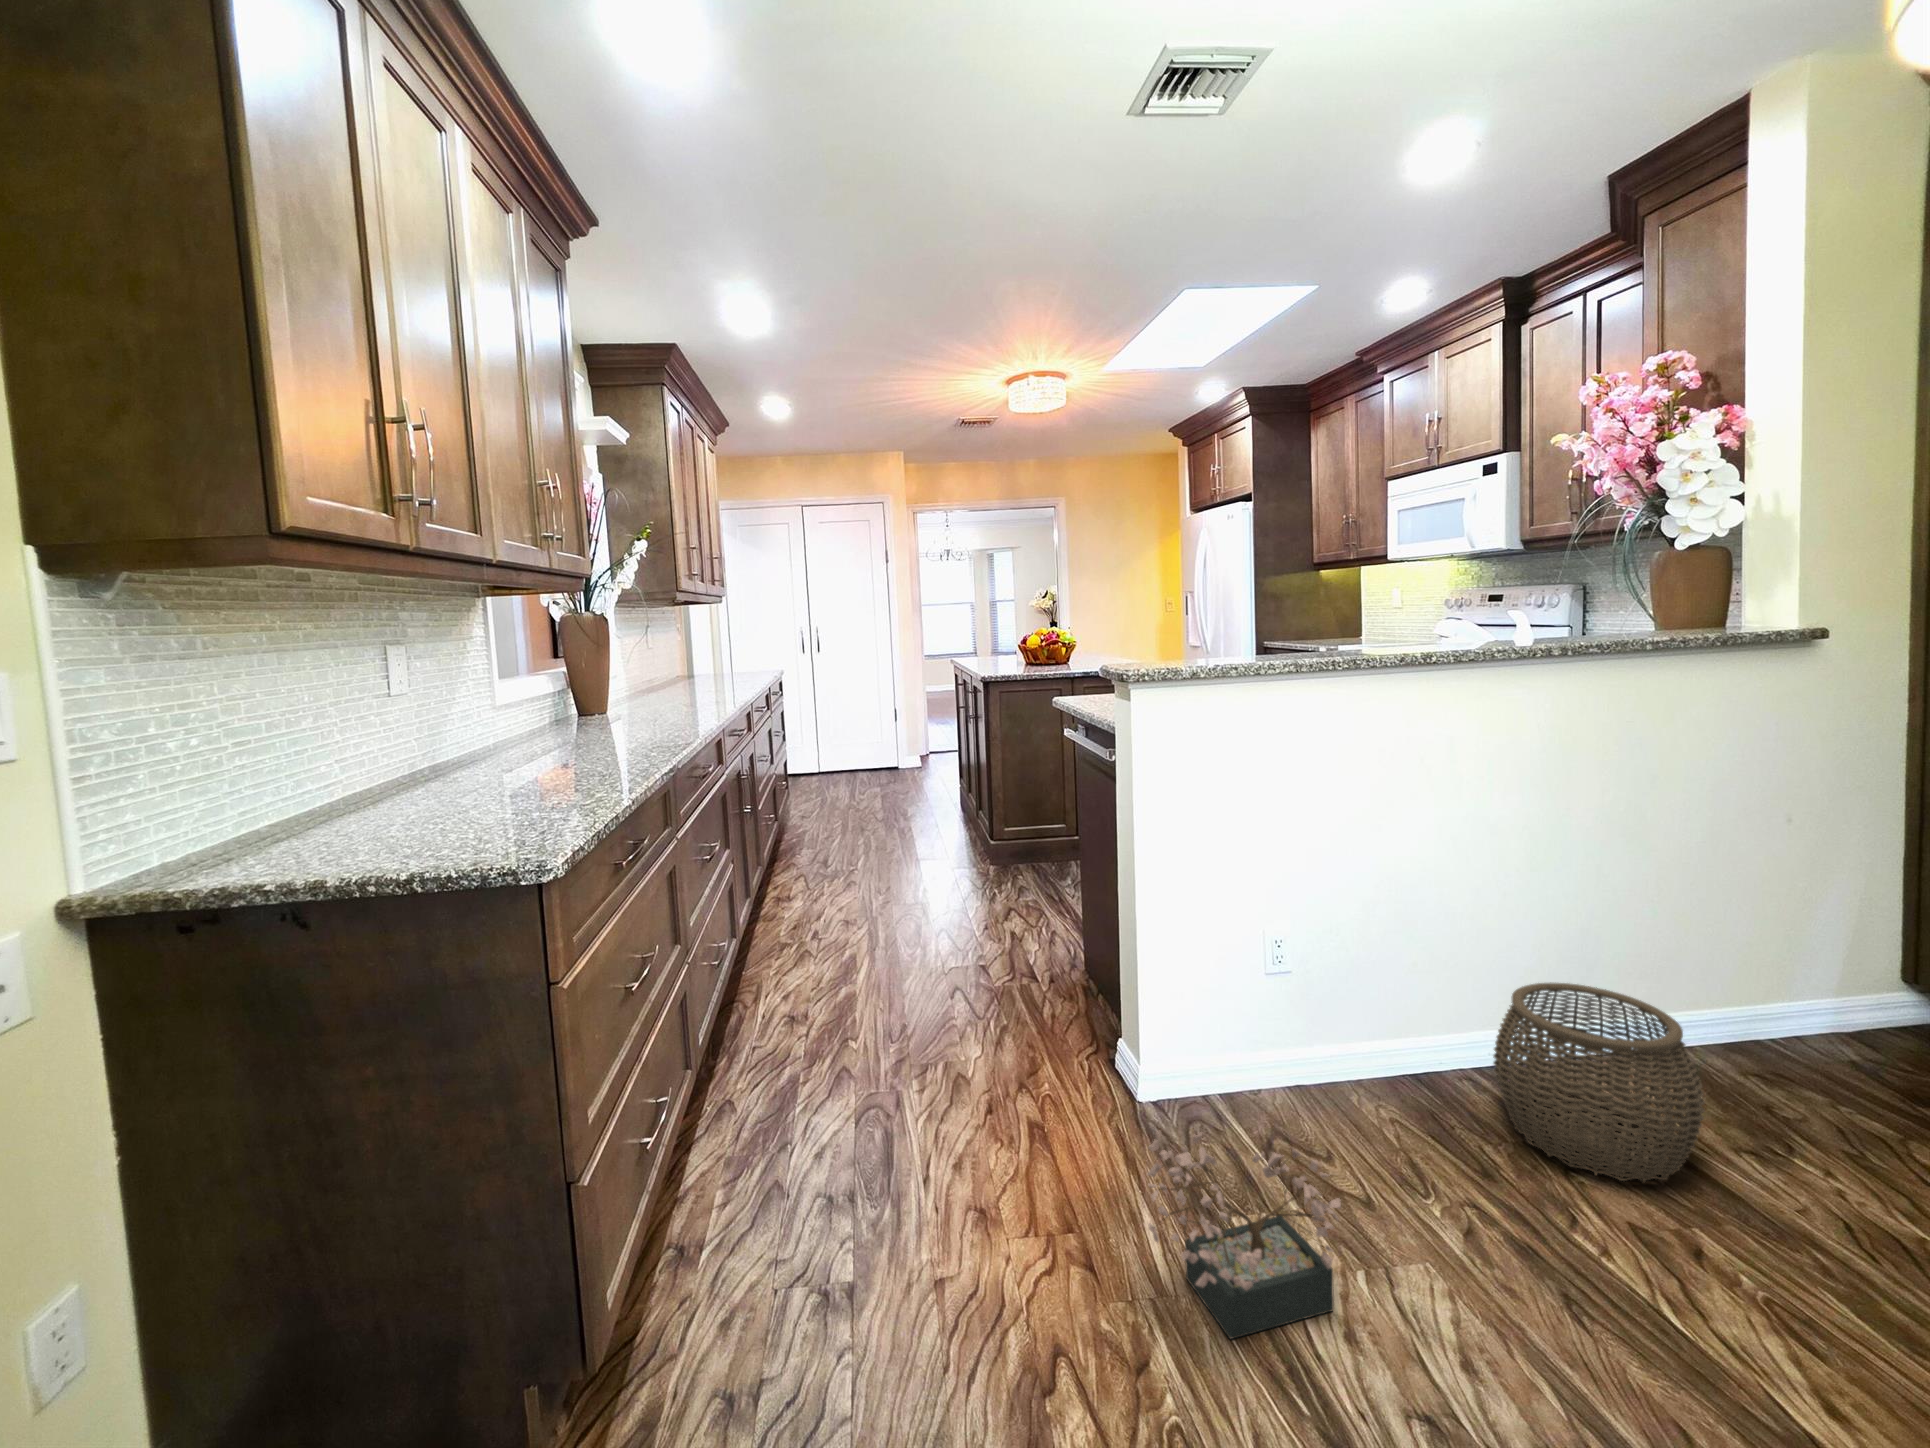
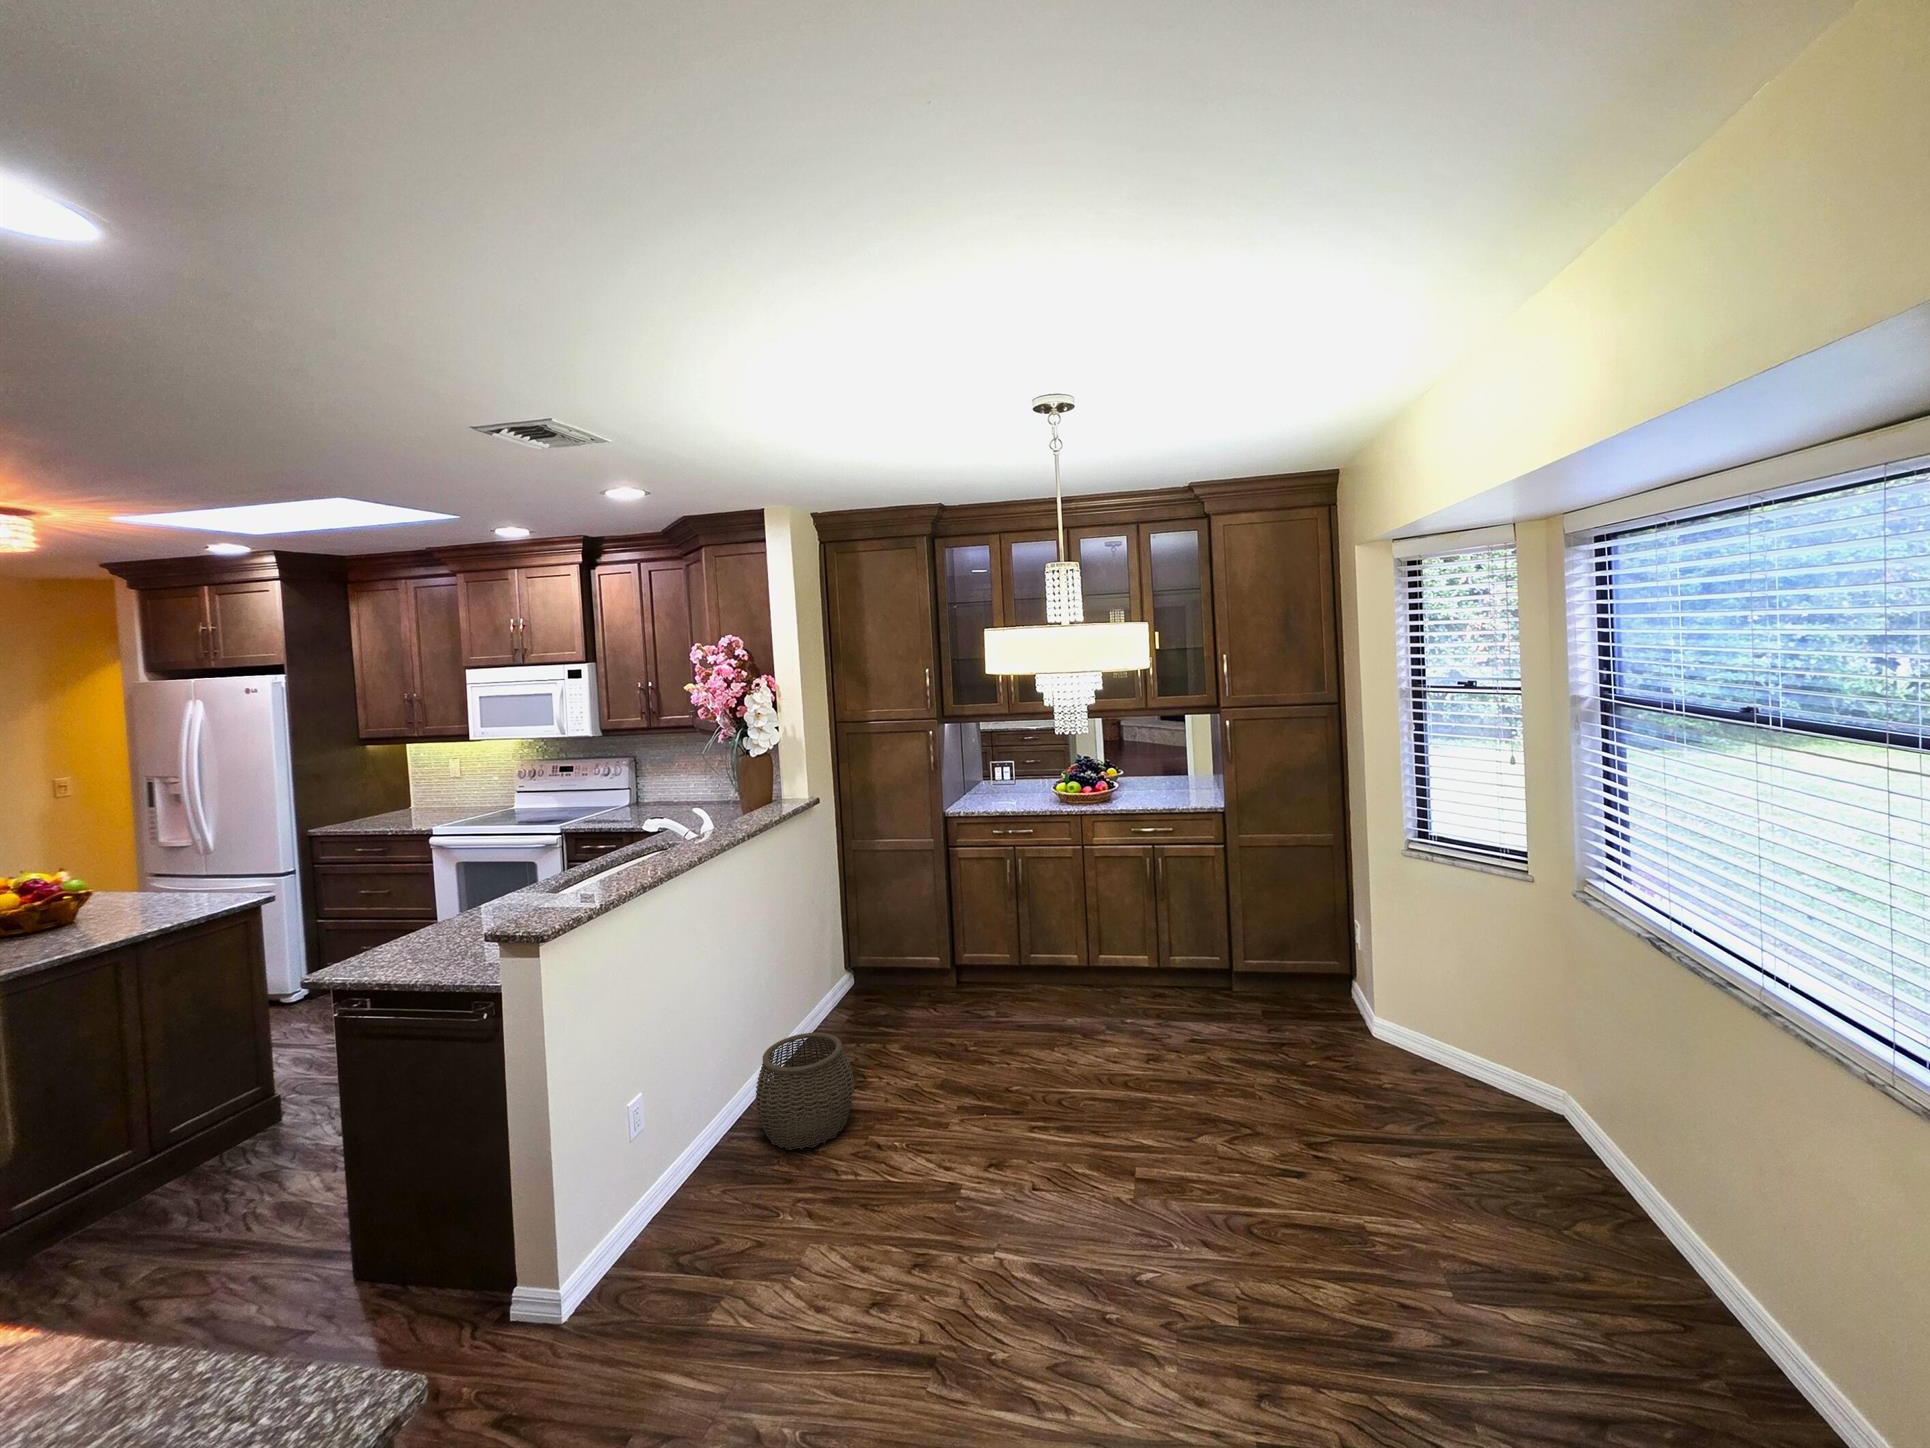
decorative plant: present [1147,1130,1341,1339] -> none [699,1222,803,1376]

